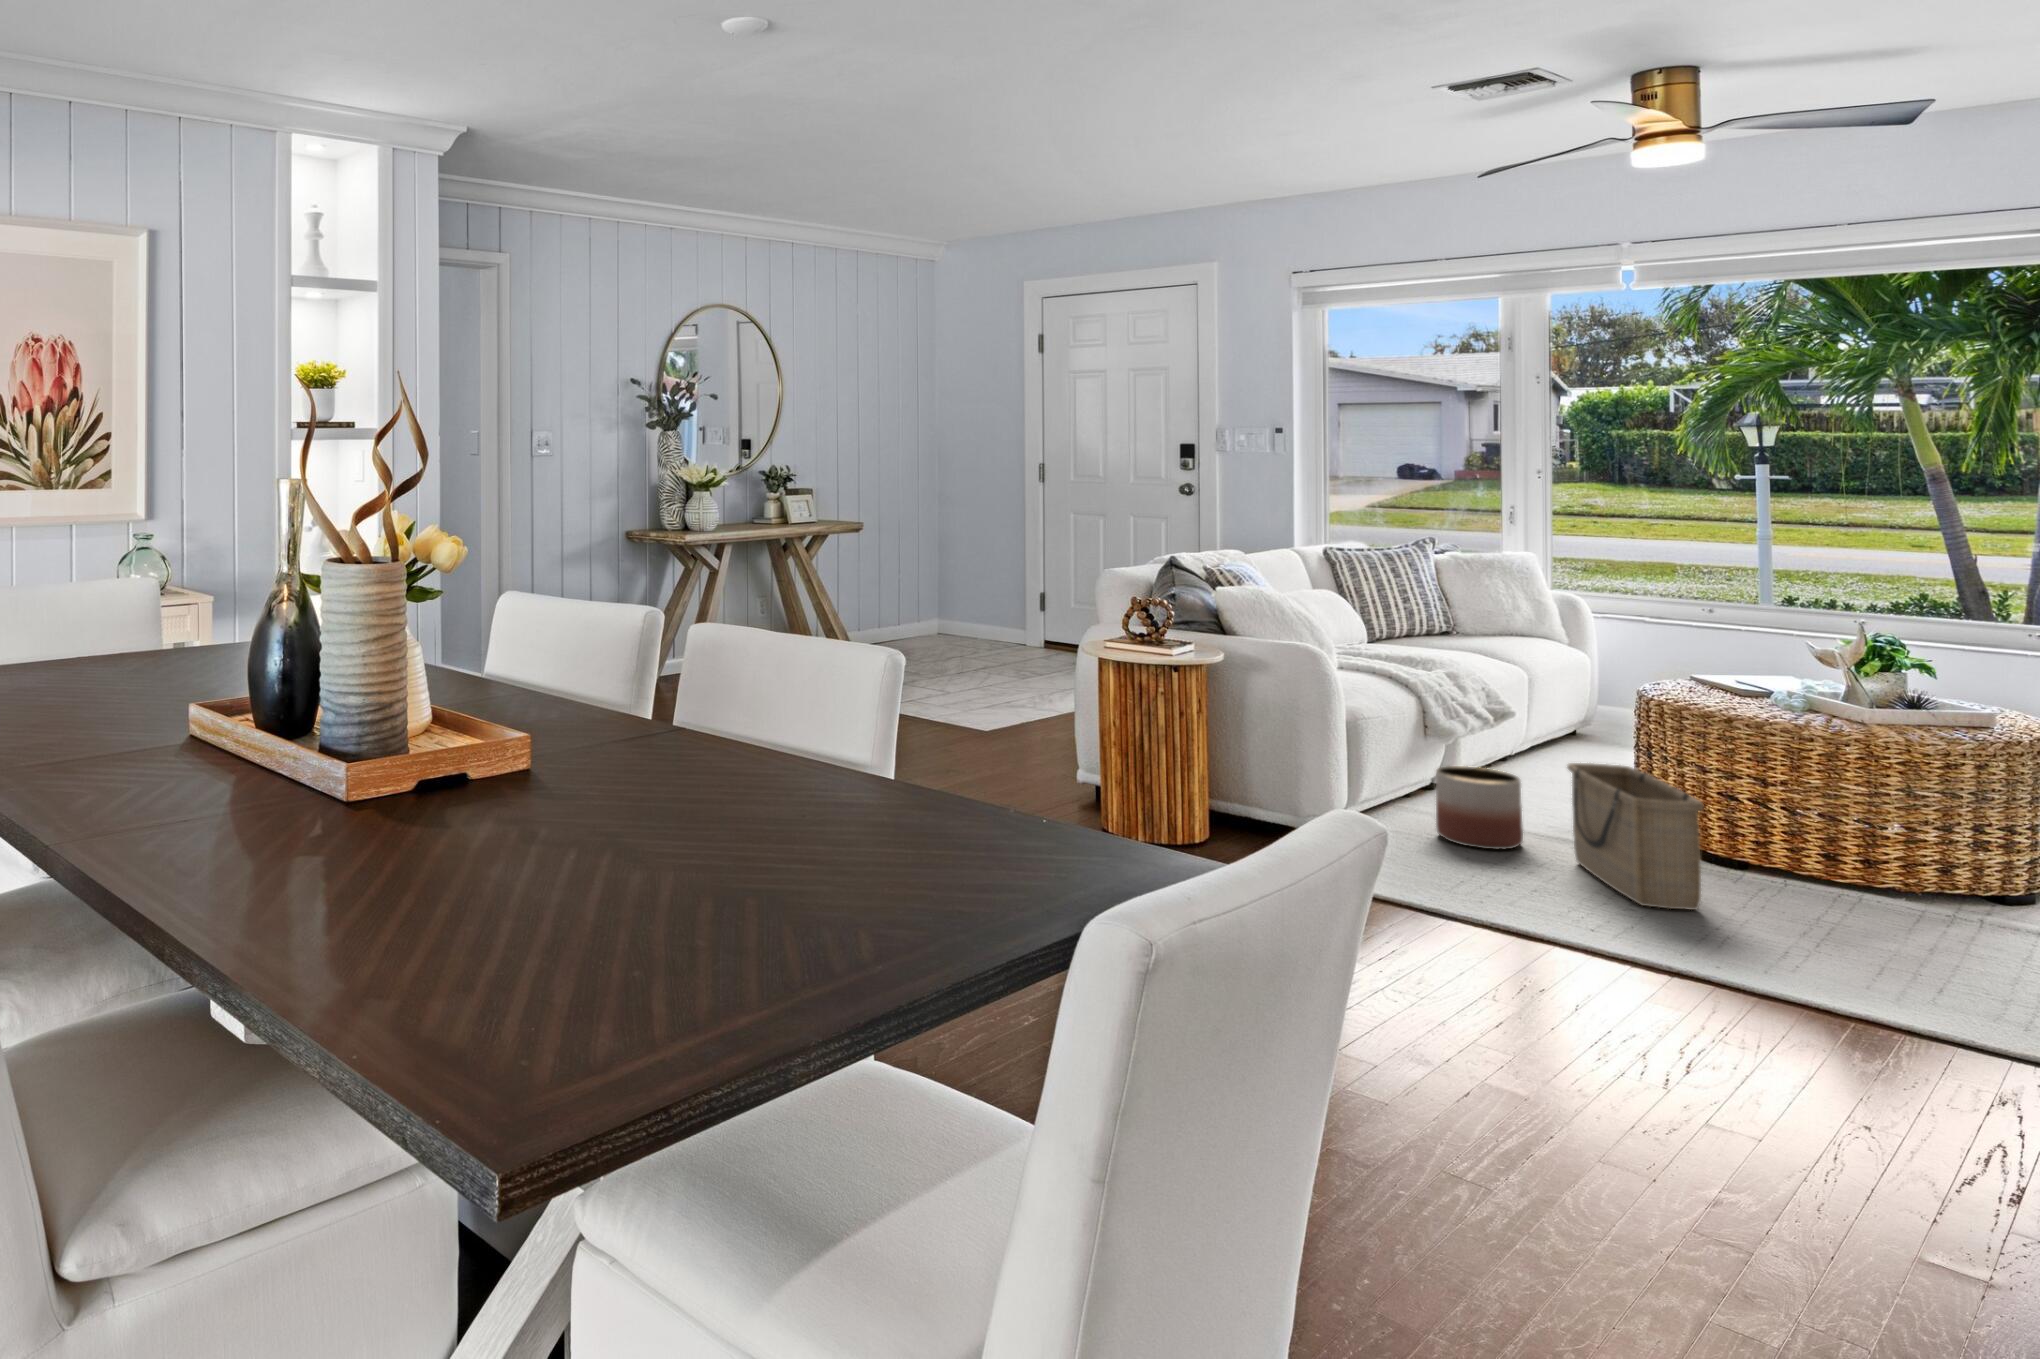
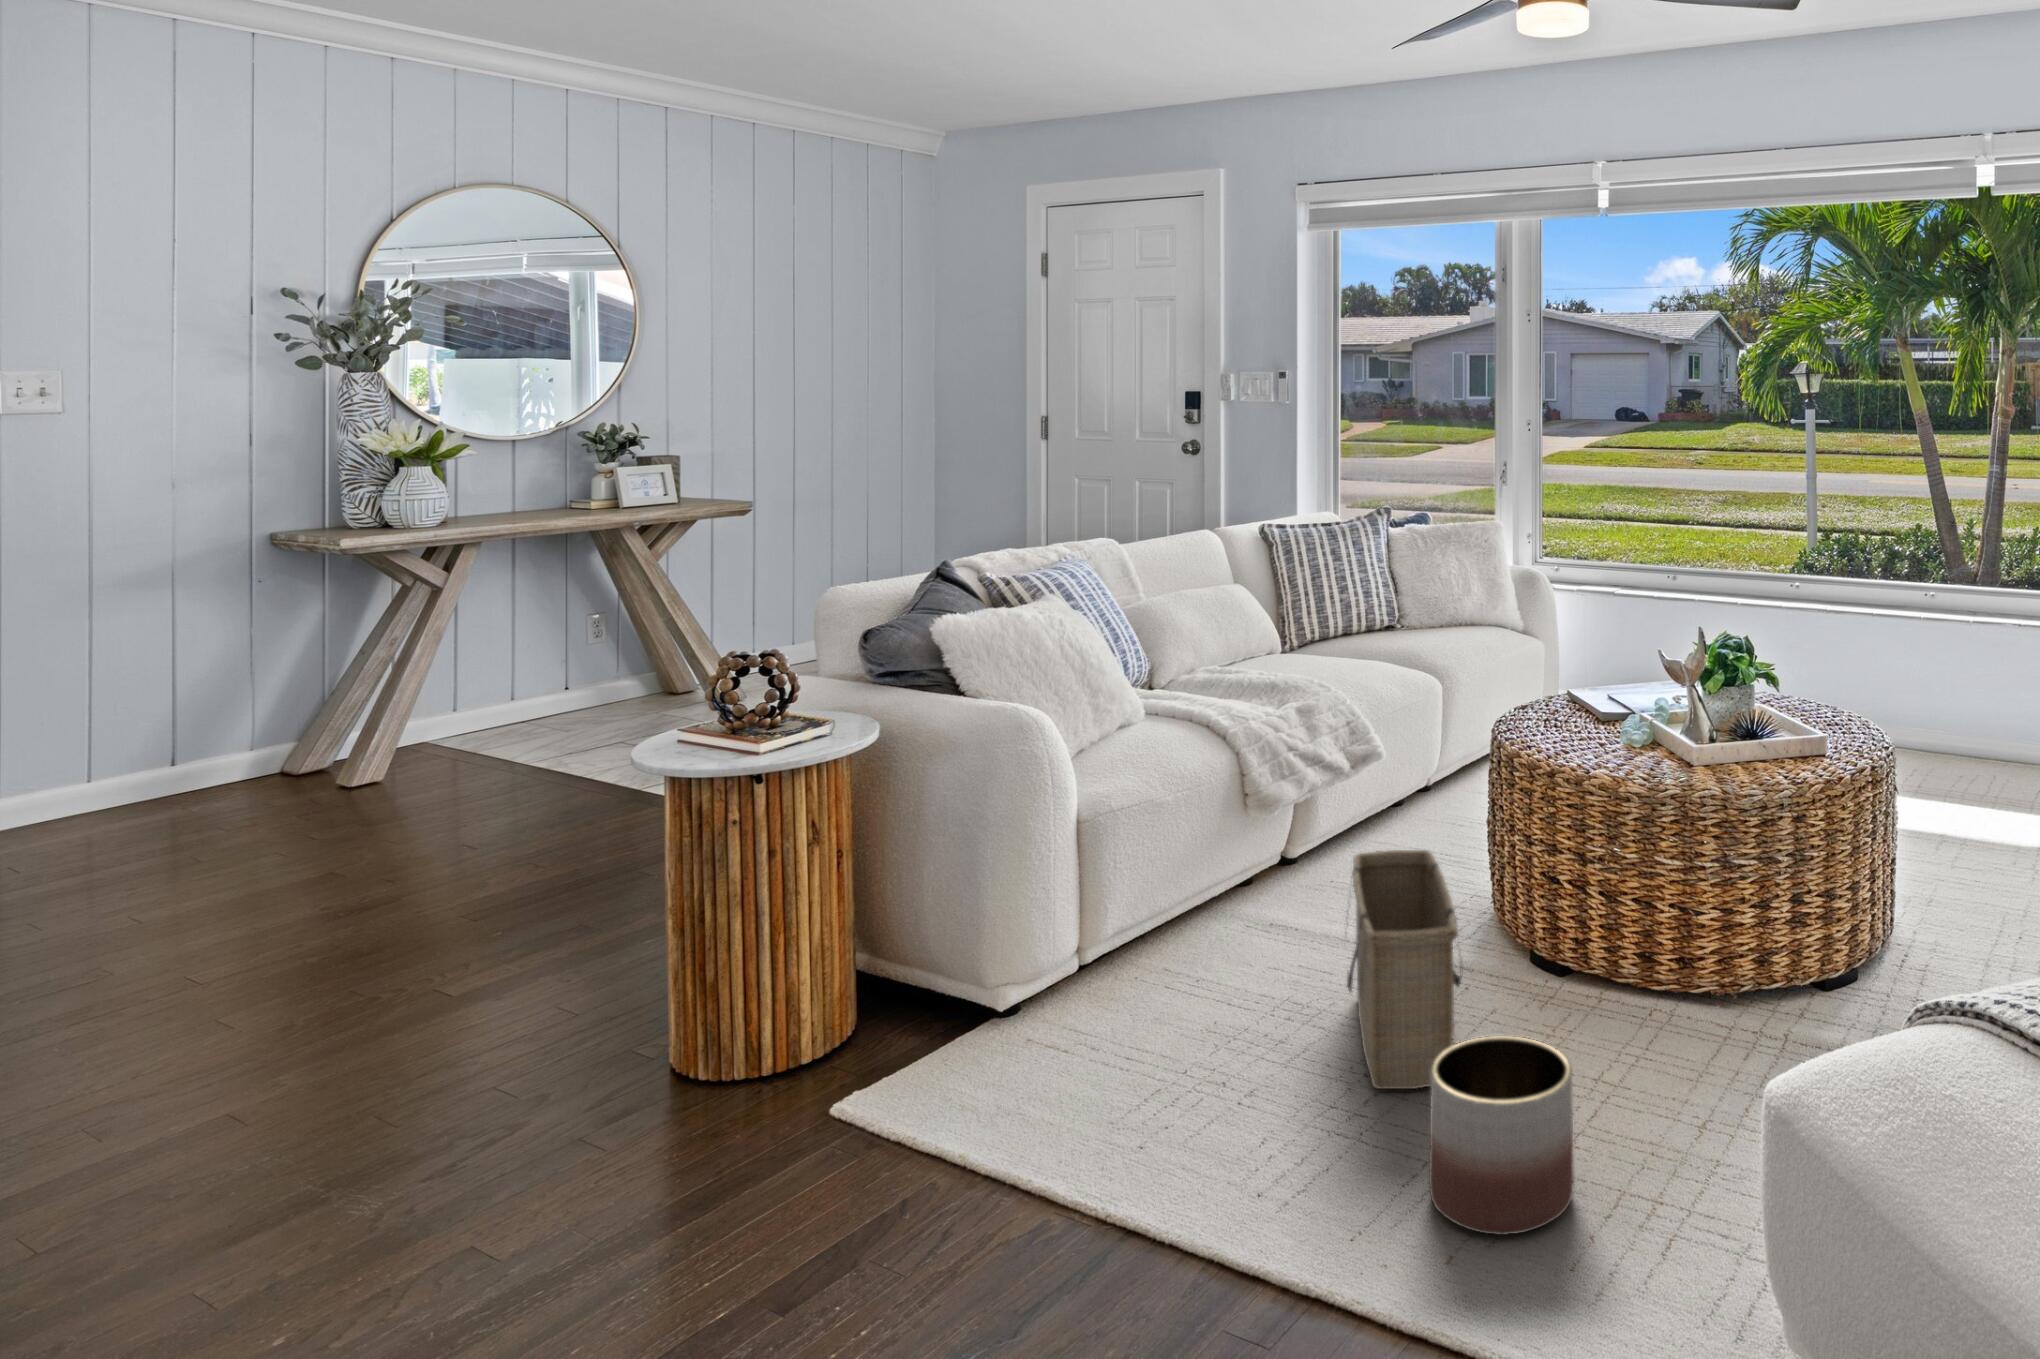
planter: present [1436,766,1523,850] -> present [1429,1036,1574,1235]

